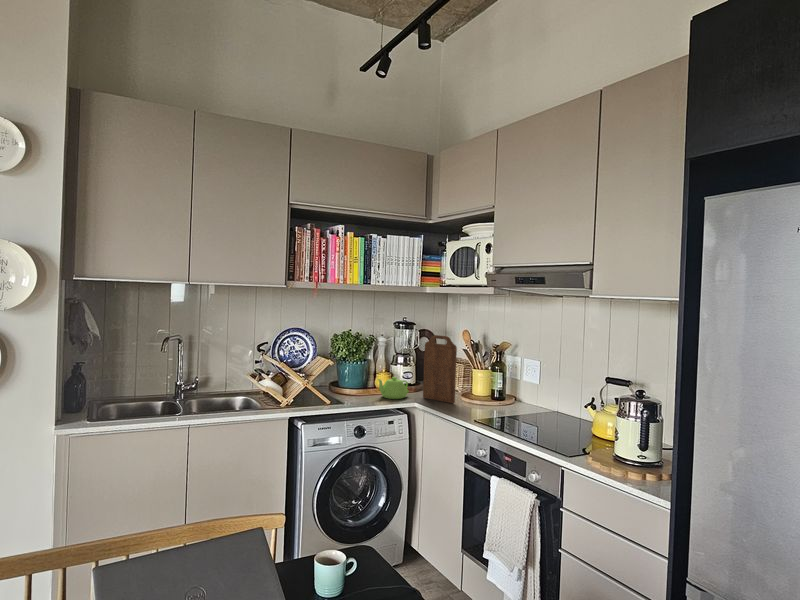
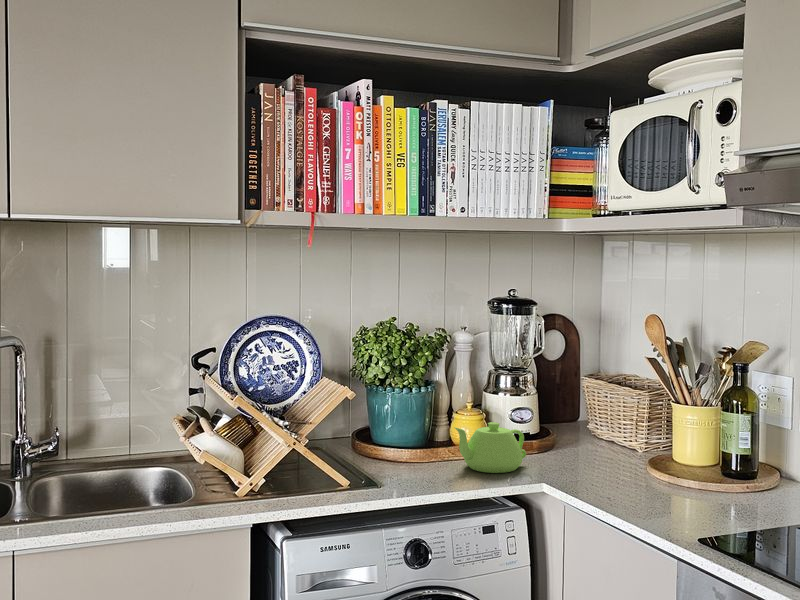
cutting board: present [423,335,457,403] -> none [559,327,639,484]

